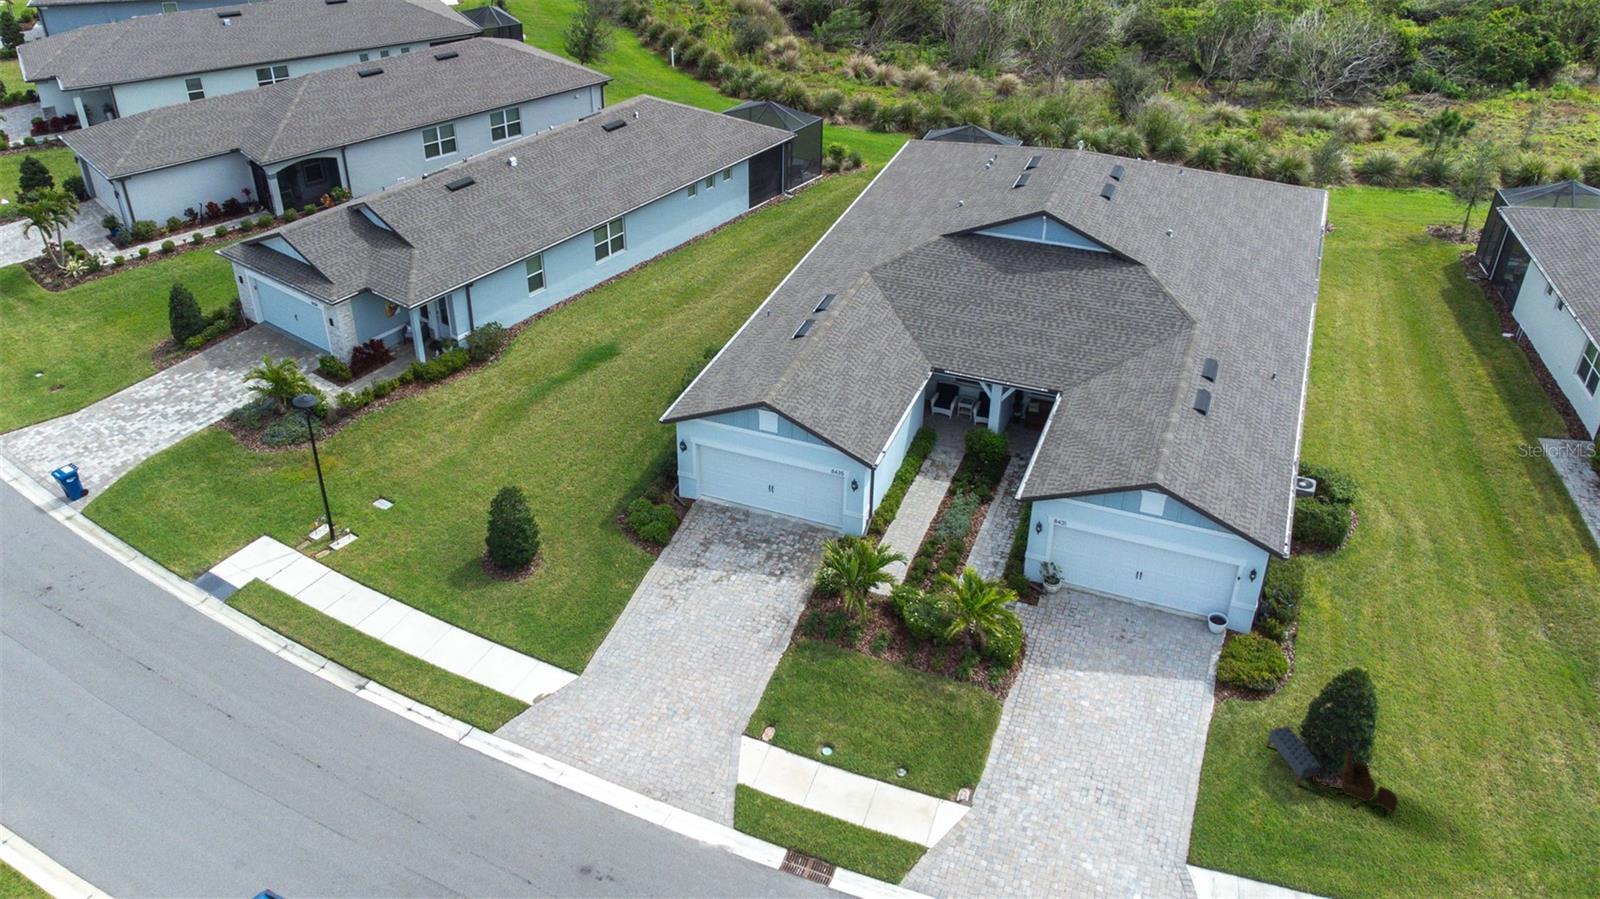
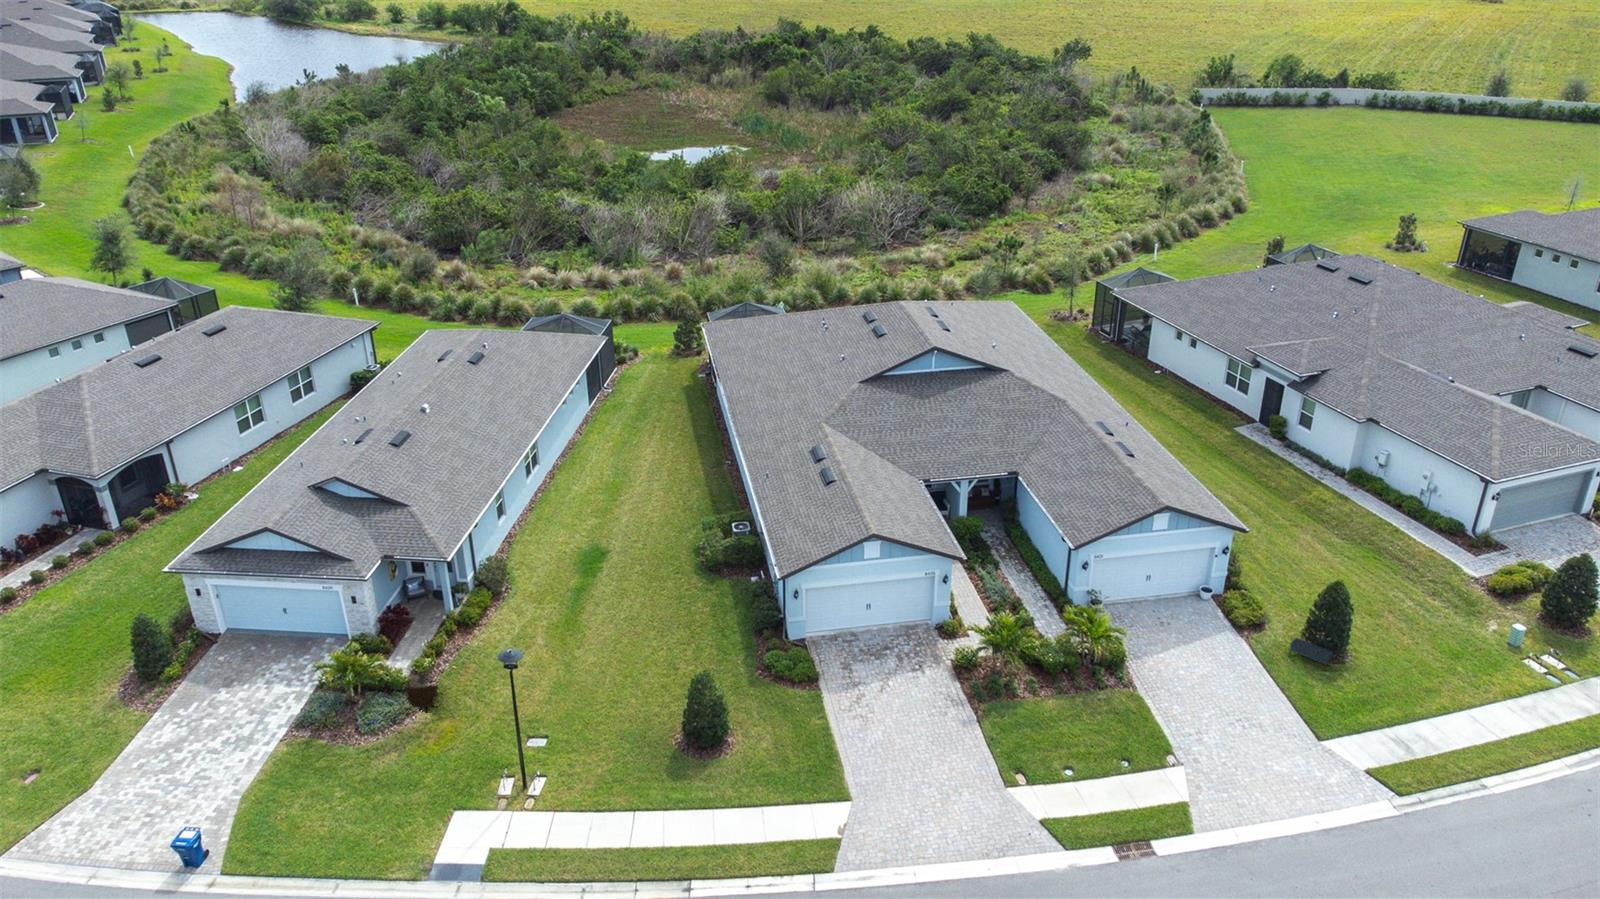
lounge chair: present [1337,750,1398,814] -> present [407,685,438,711]

